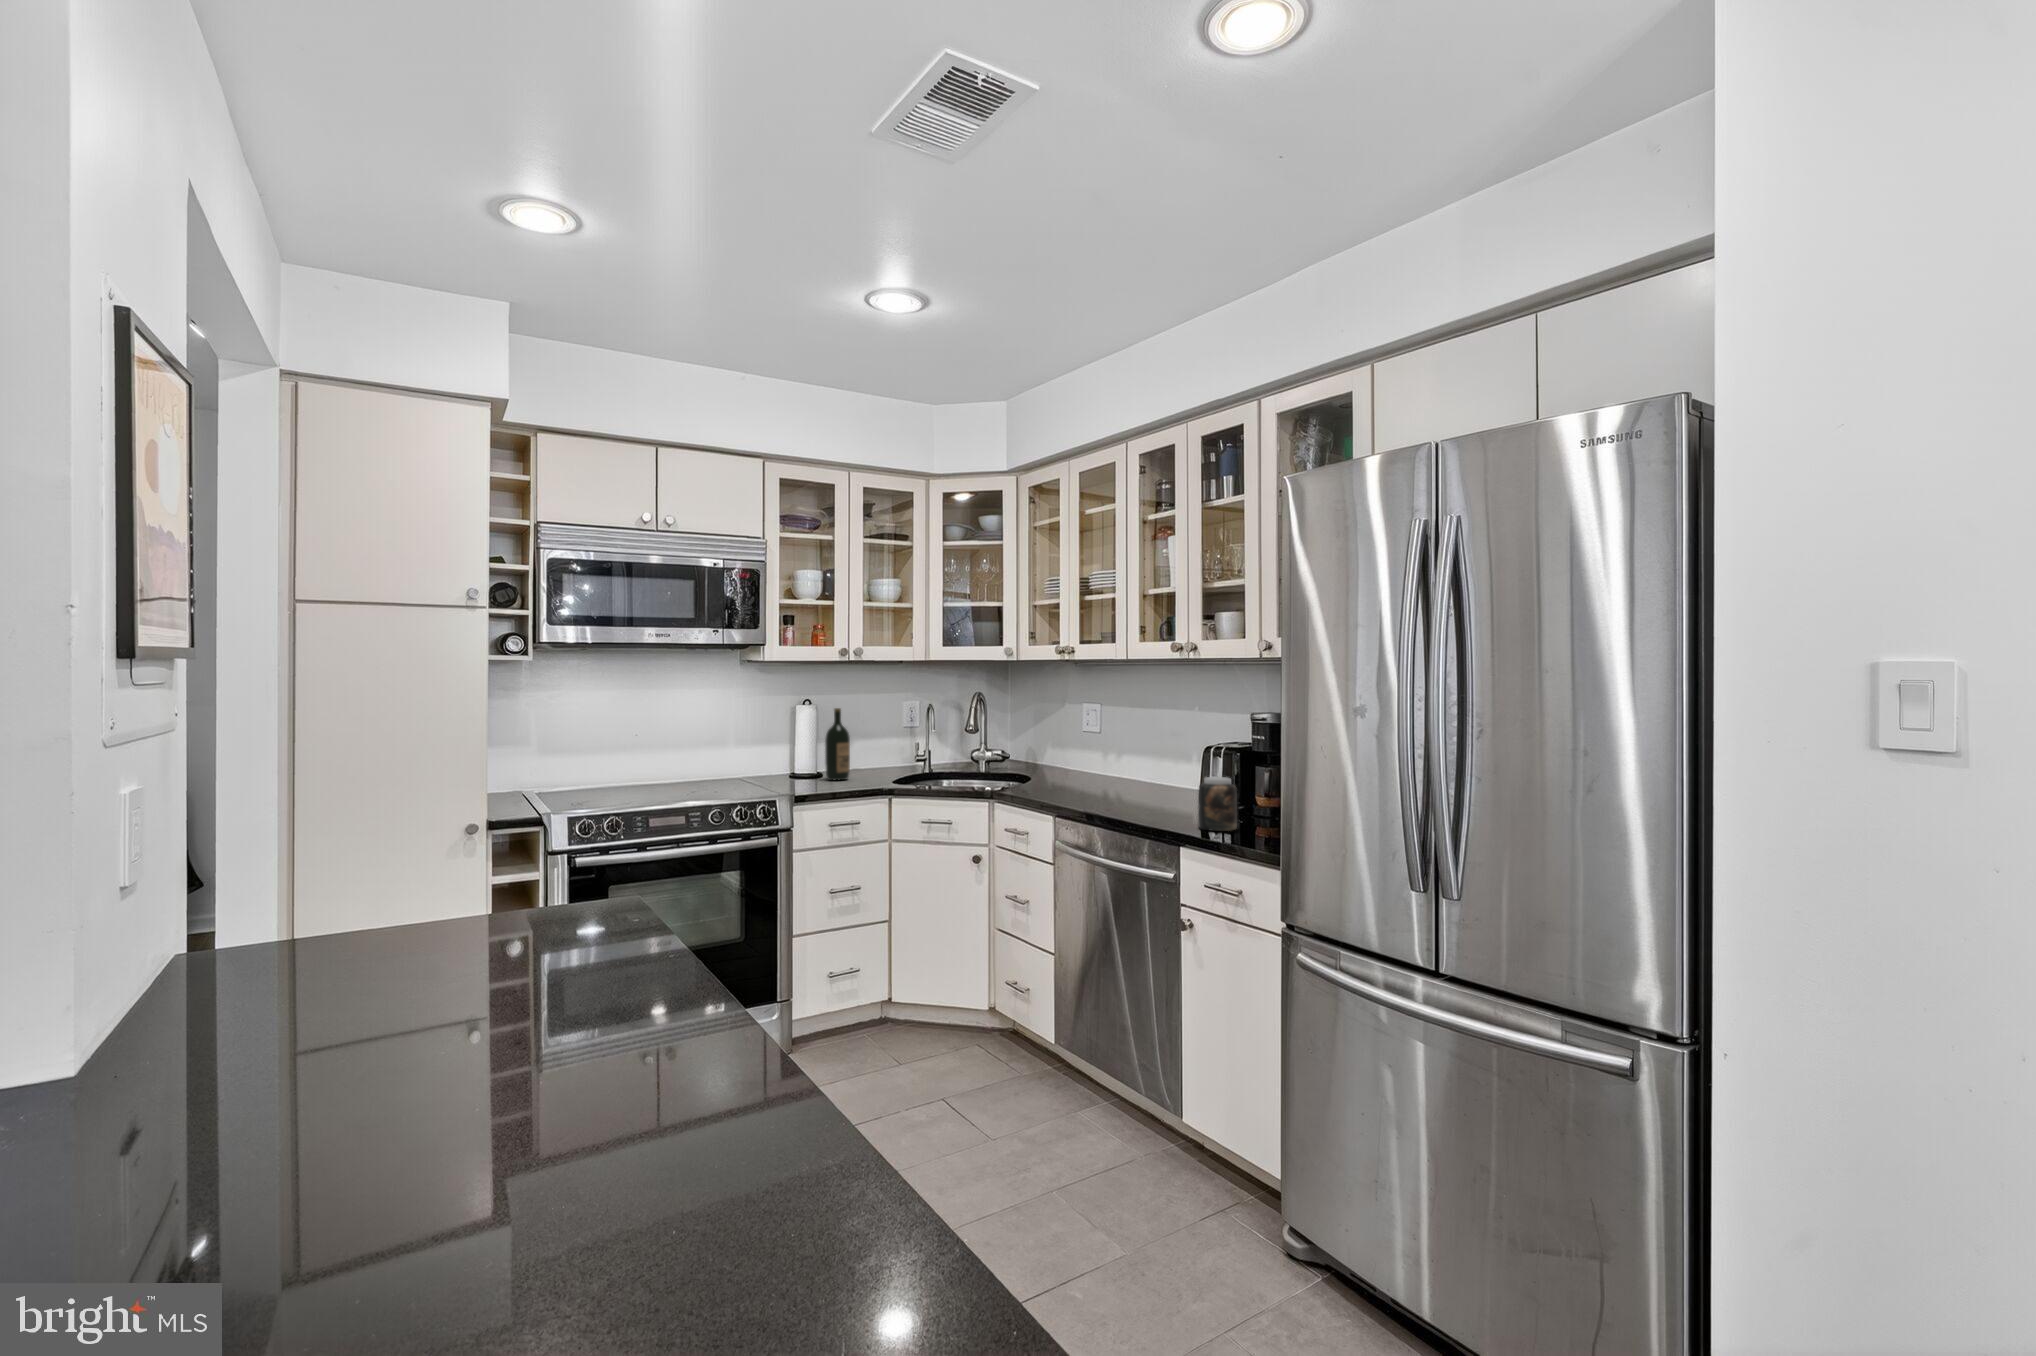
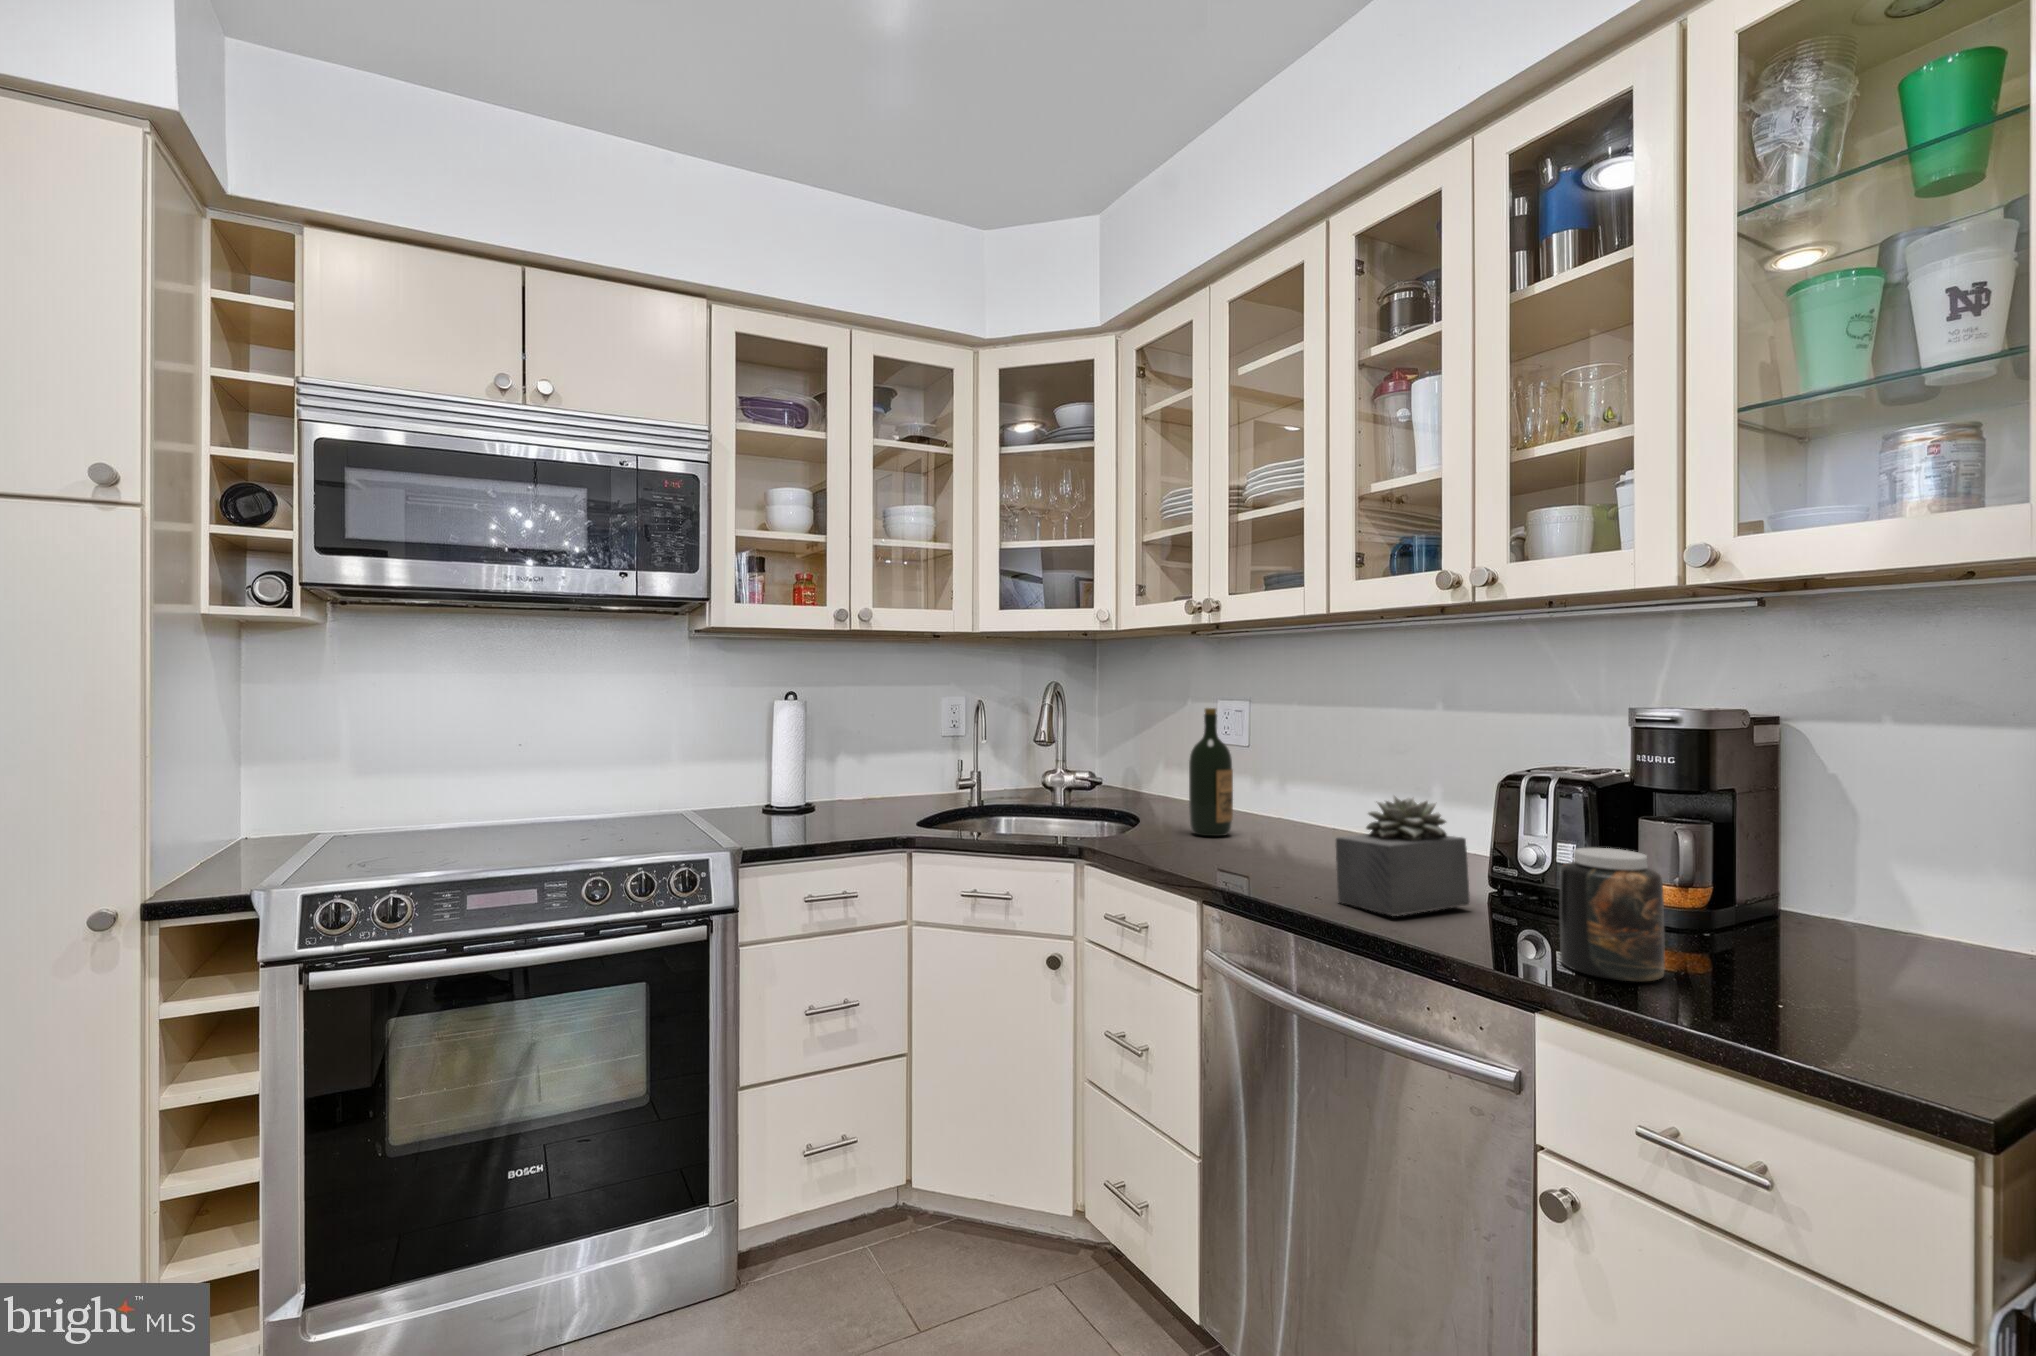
wine bottle: present [825,708,850,780] -> present [1189,708,1233,836]
succulent plant: none [1118,757,1181,814] -> present [1336,796,1470,916]

